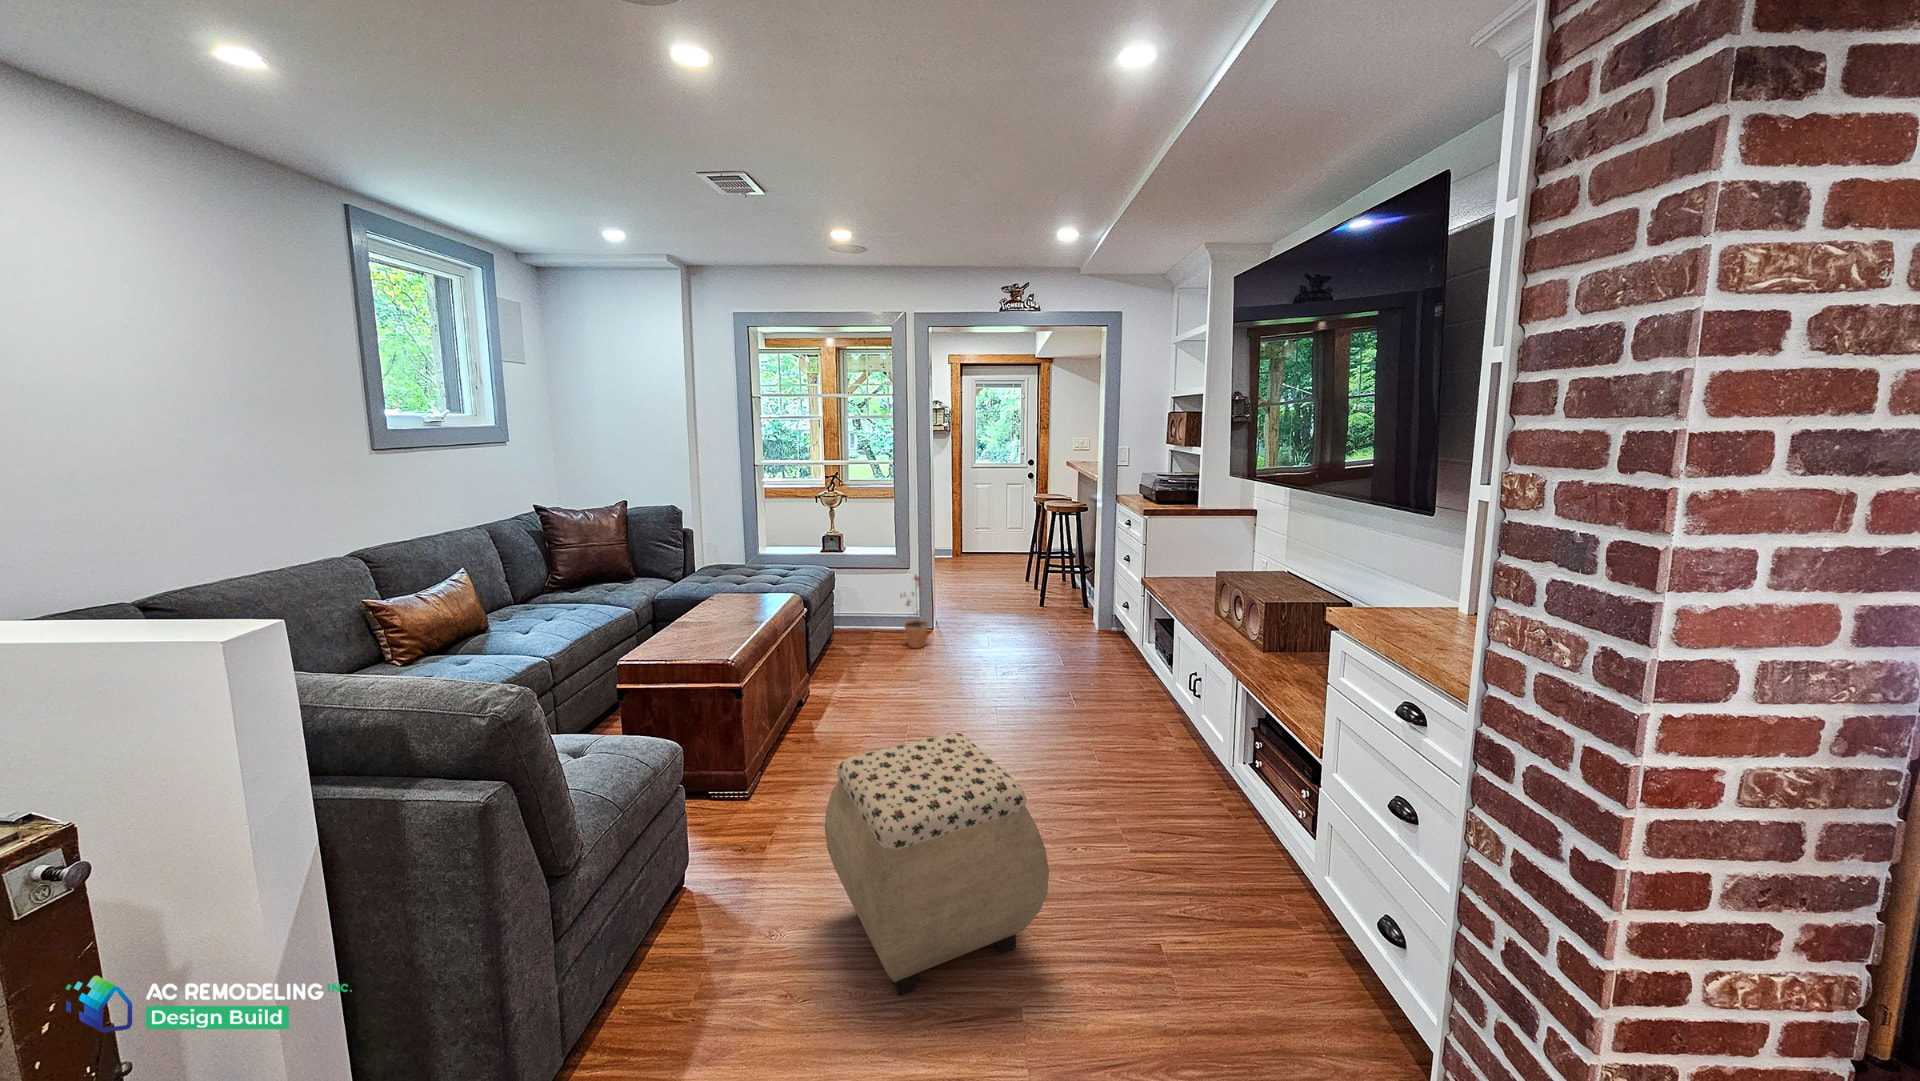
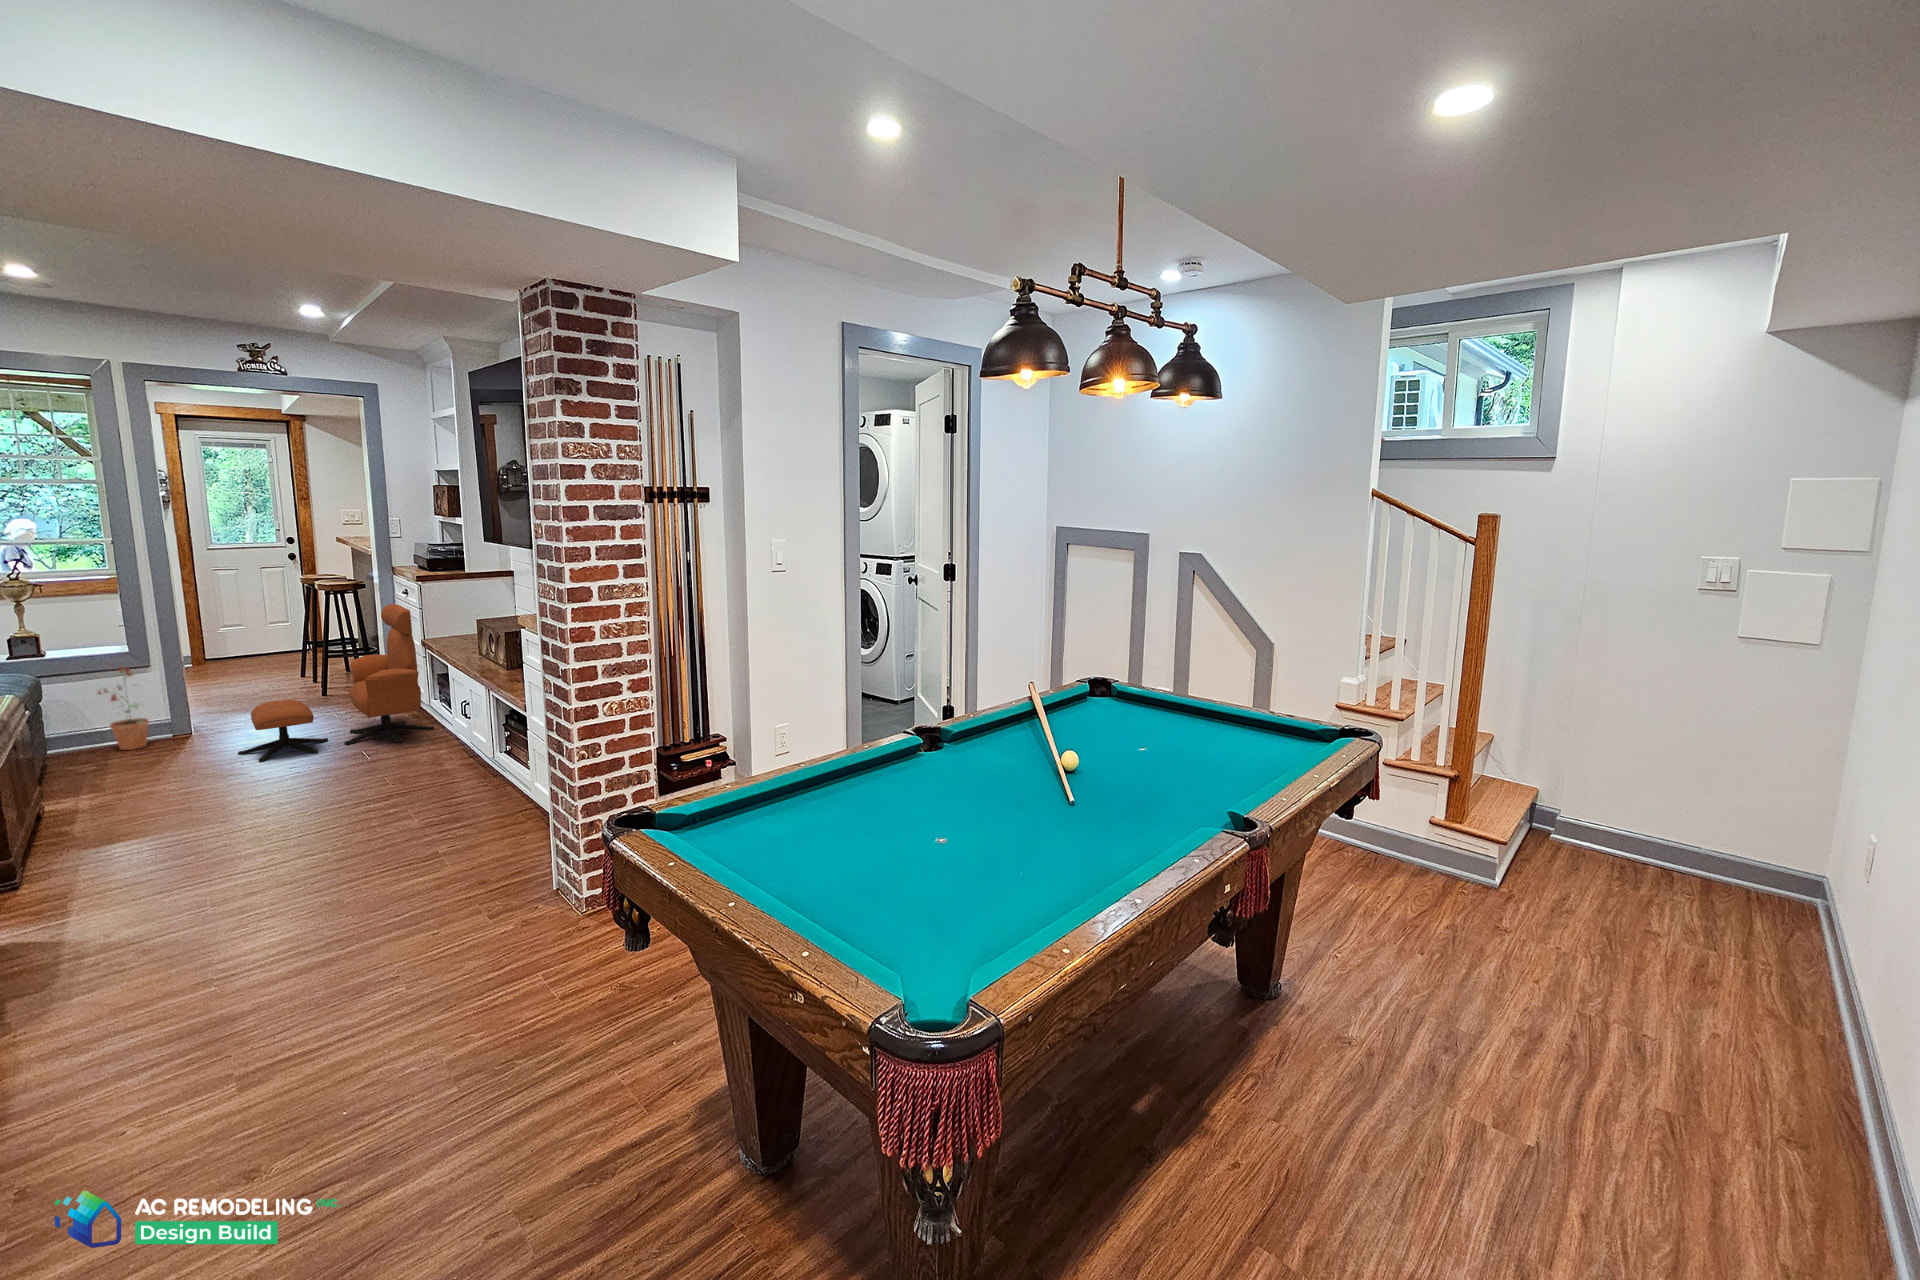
lounge chair: none [982,537,1145,691] -> present [238,604,434,762]
ottoman: present [825,733,1049,995] -> none [69,748,320,934]

